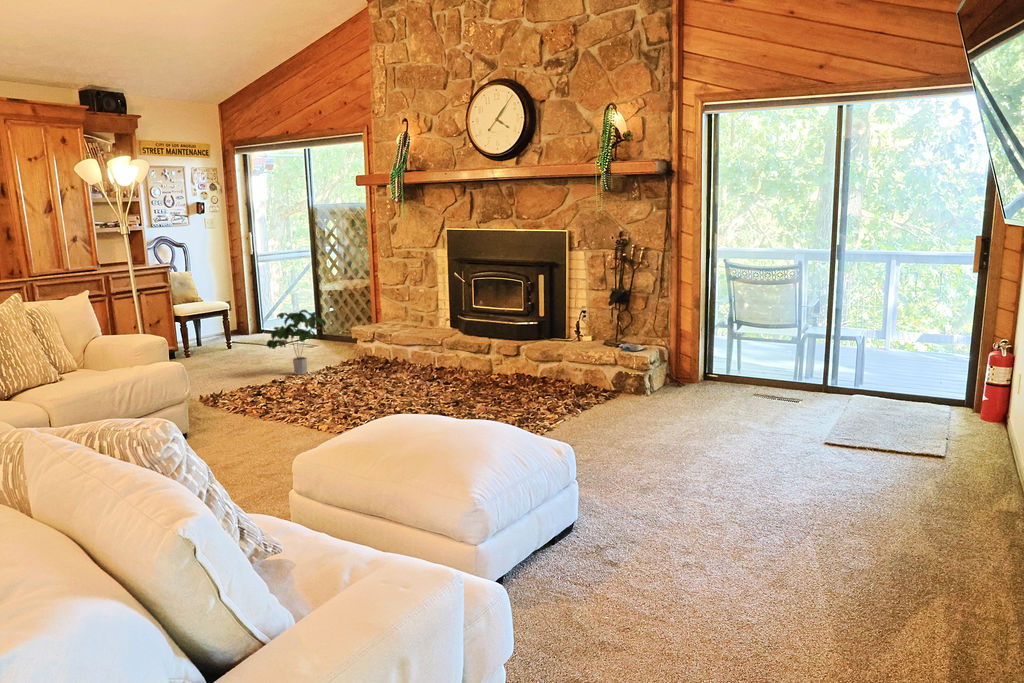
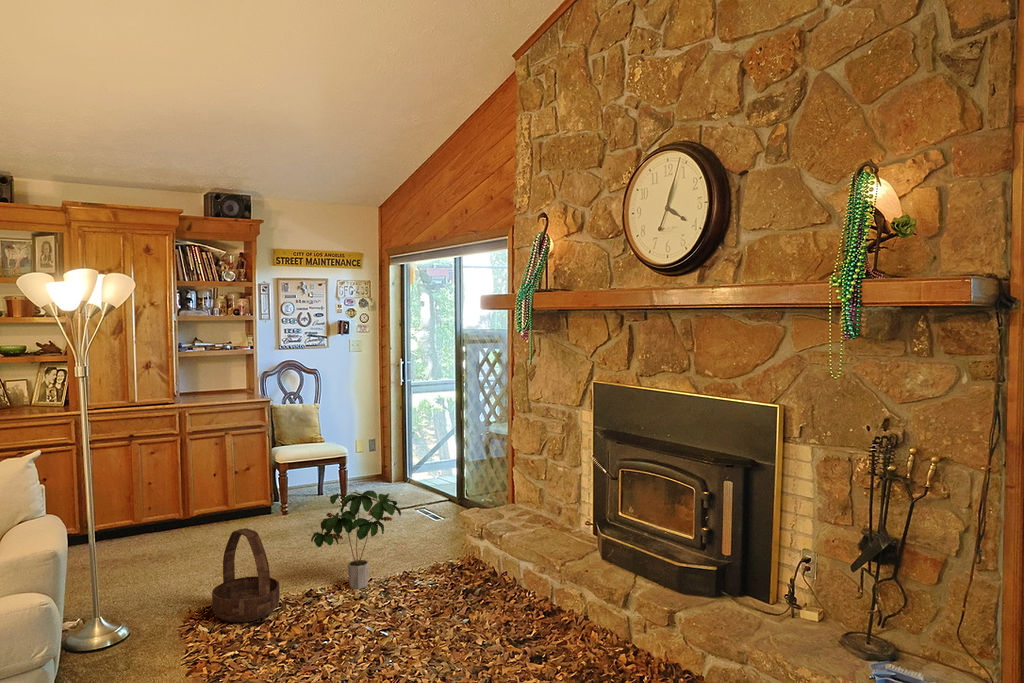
basket: none [215,335,261,393] -> present [212,528,280,622]

